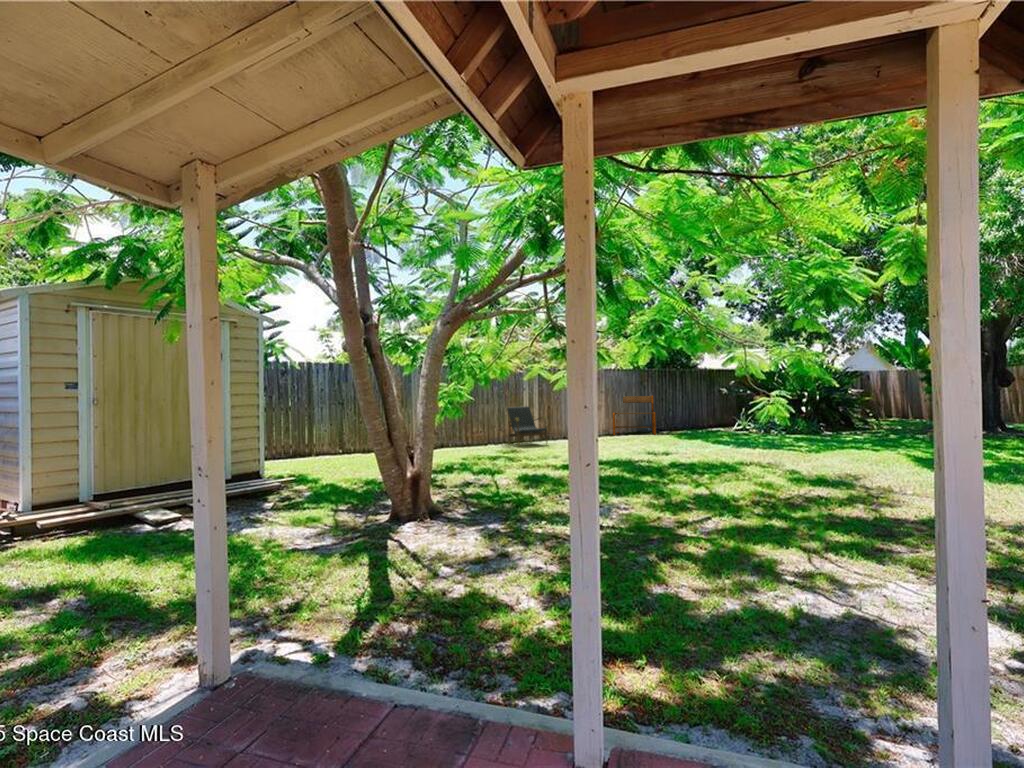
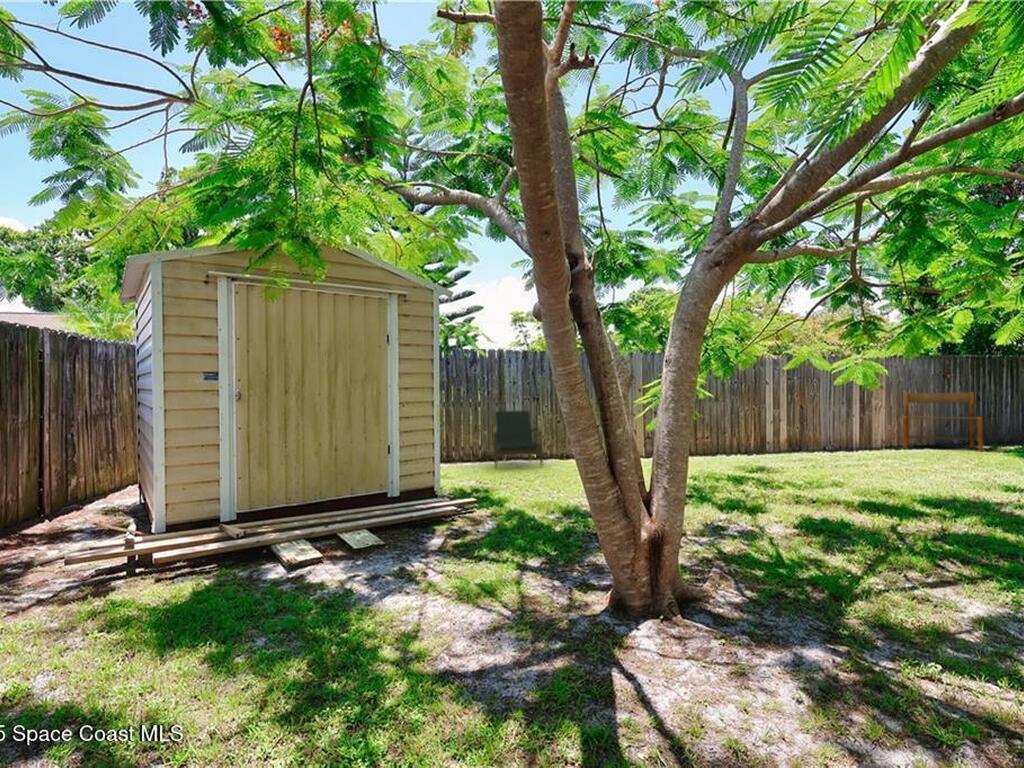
lounge chair: present [507,406,548,446] -> present [492,410,543,469]

